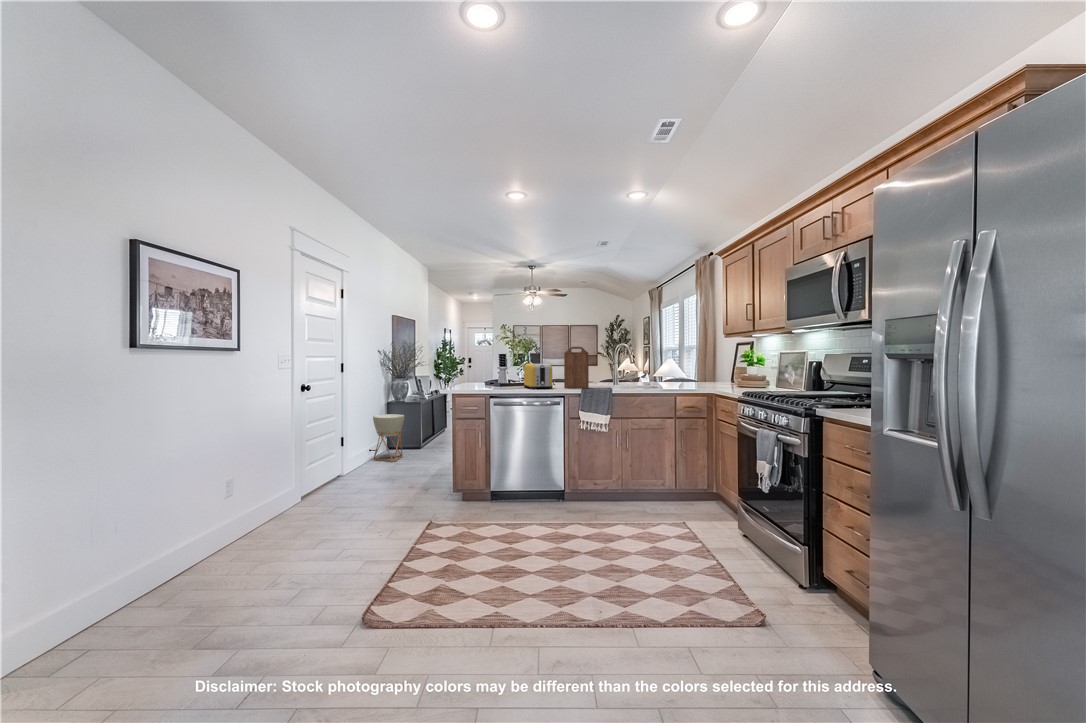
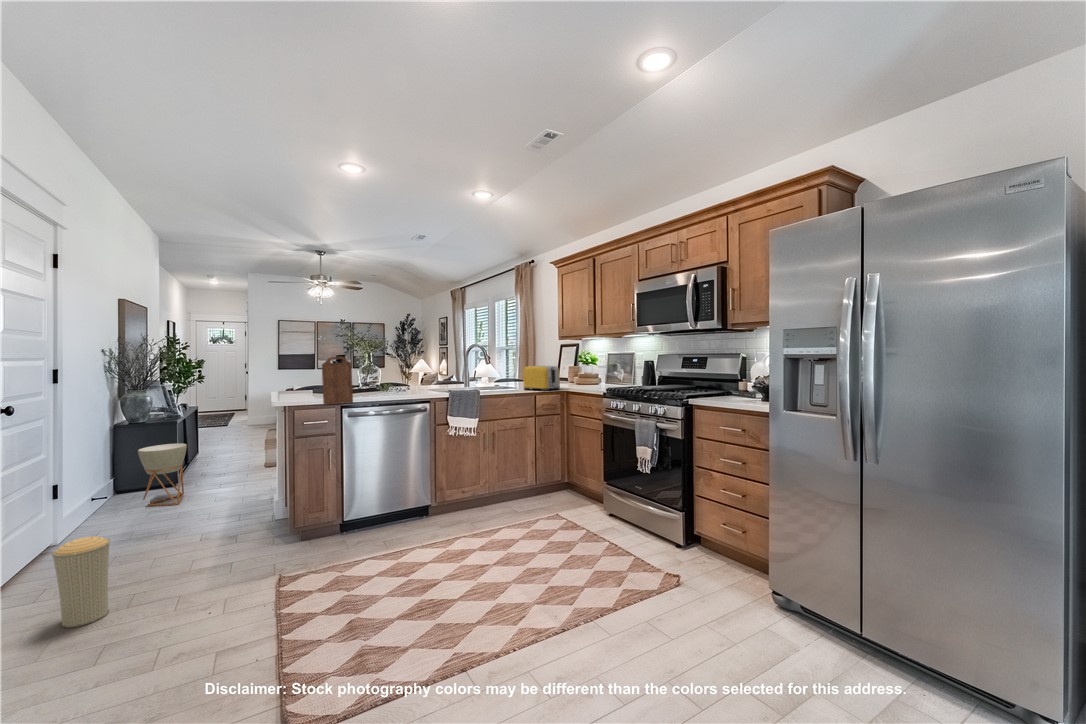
cutting board: present [564,347,589,388] -> present [322,357,353,405]
toaster: present [524,364,552,389] -> present [523,366,560,391]
trash can: none [281,467,315,528] -> present [52,536,111,628]

